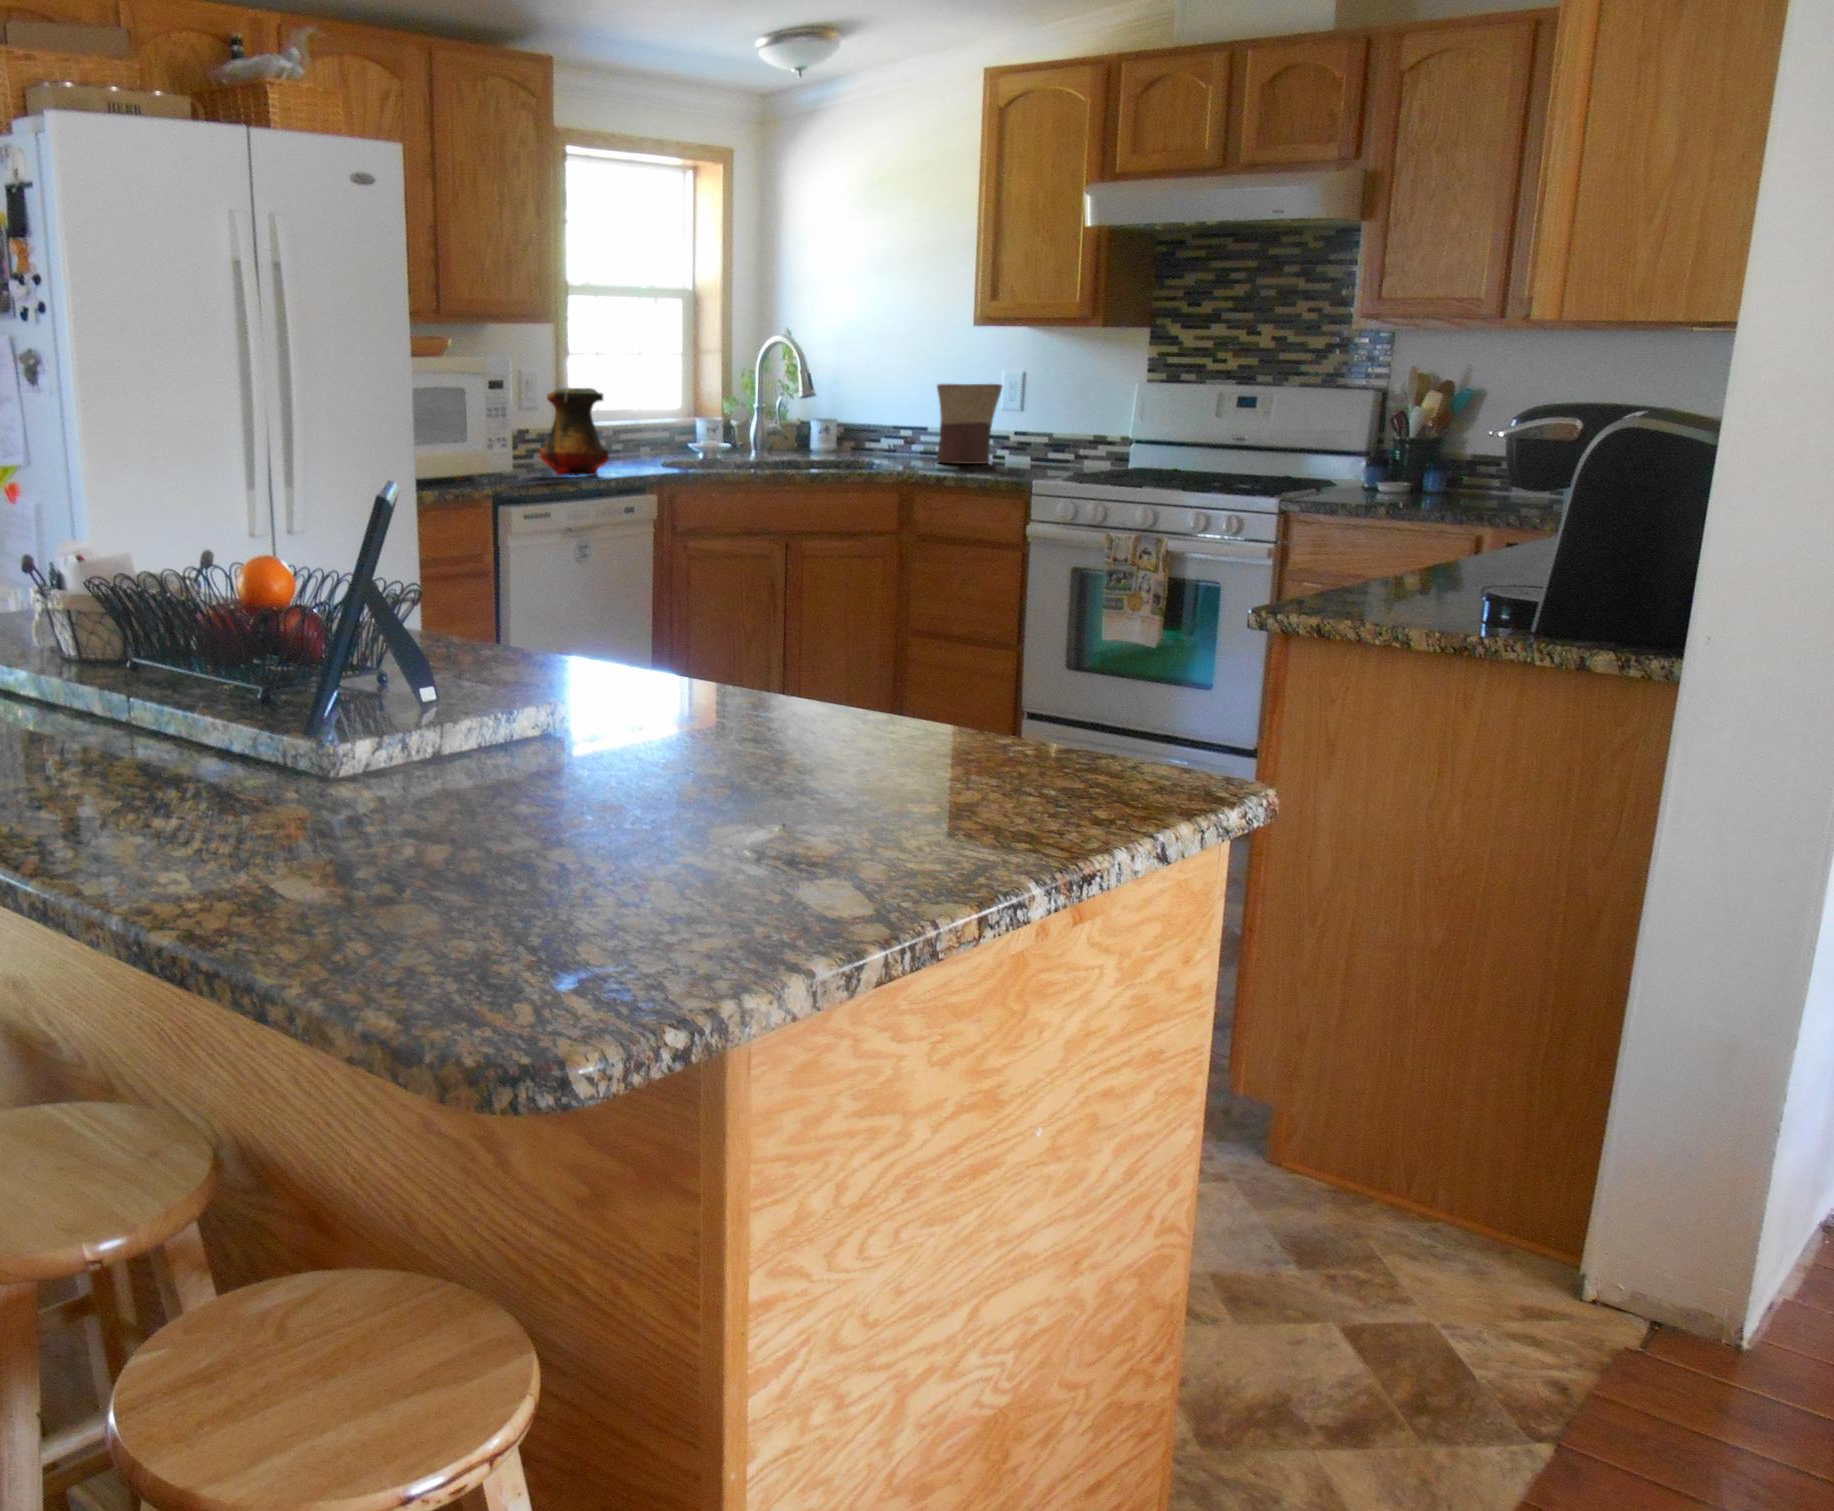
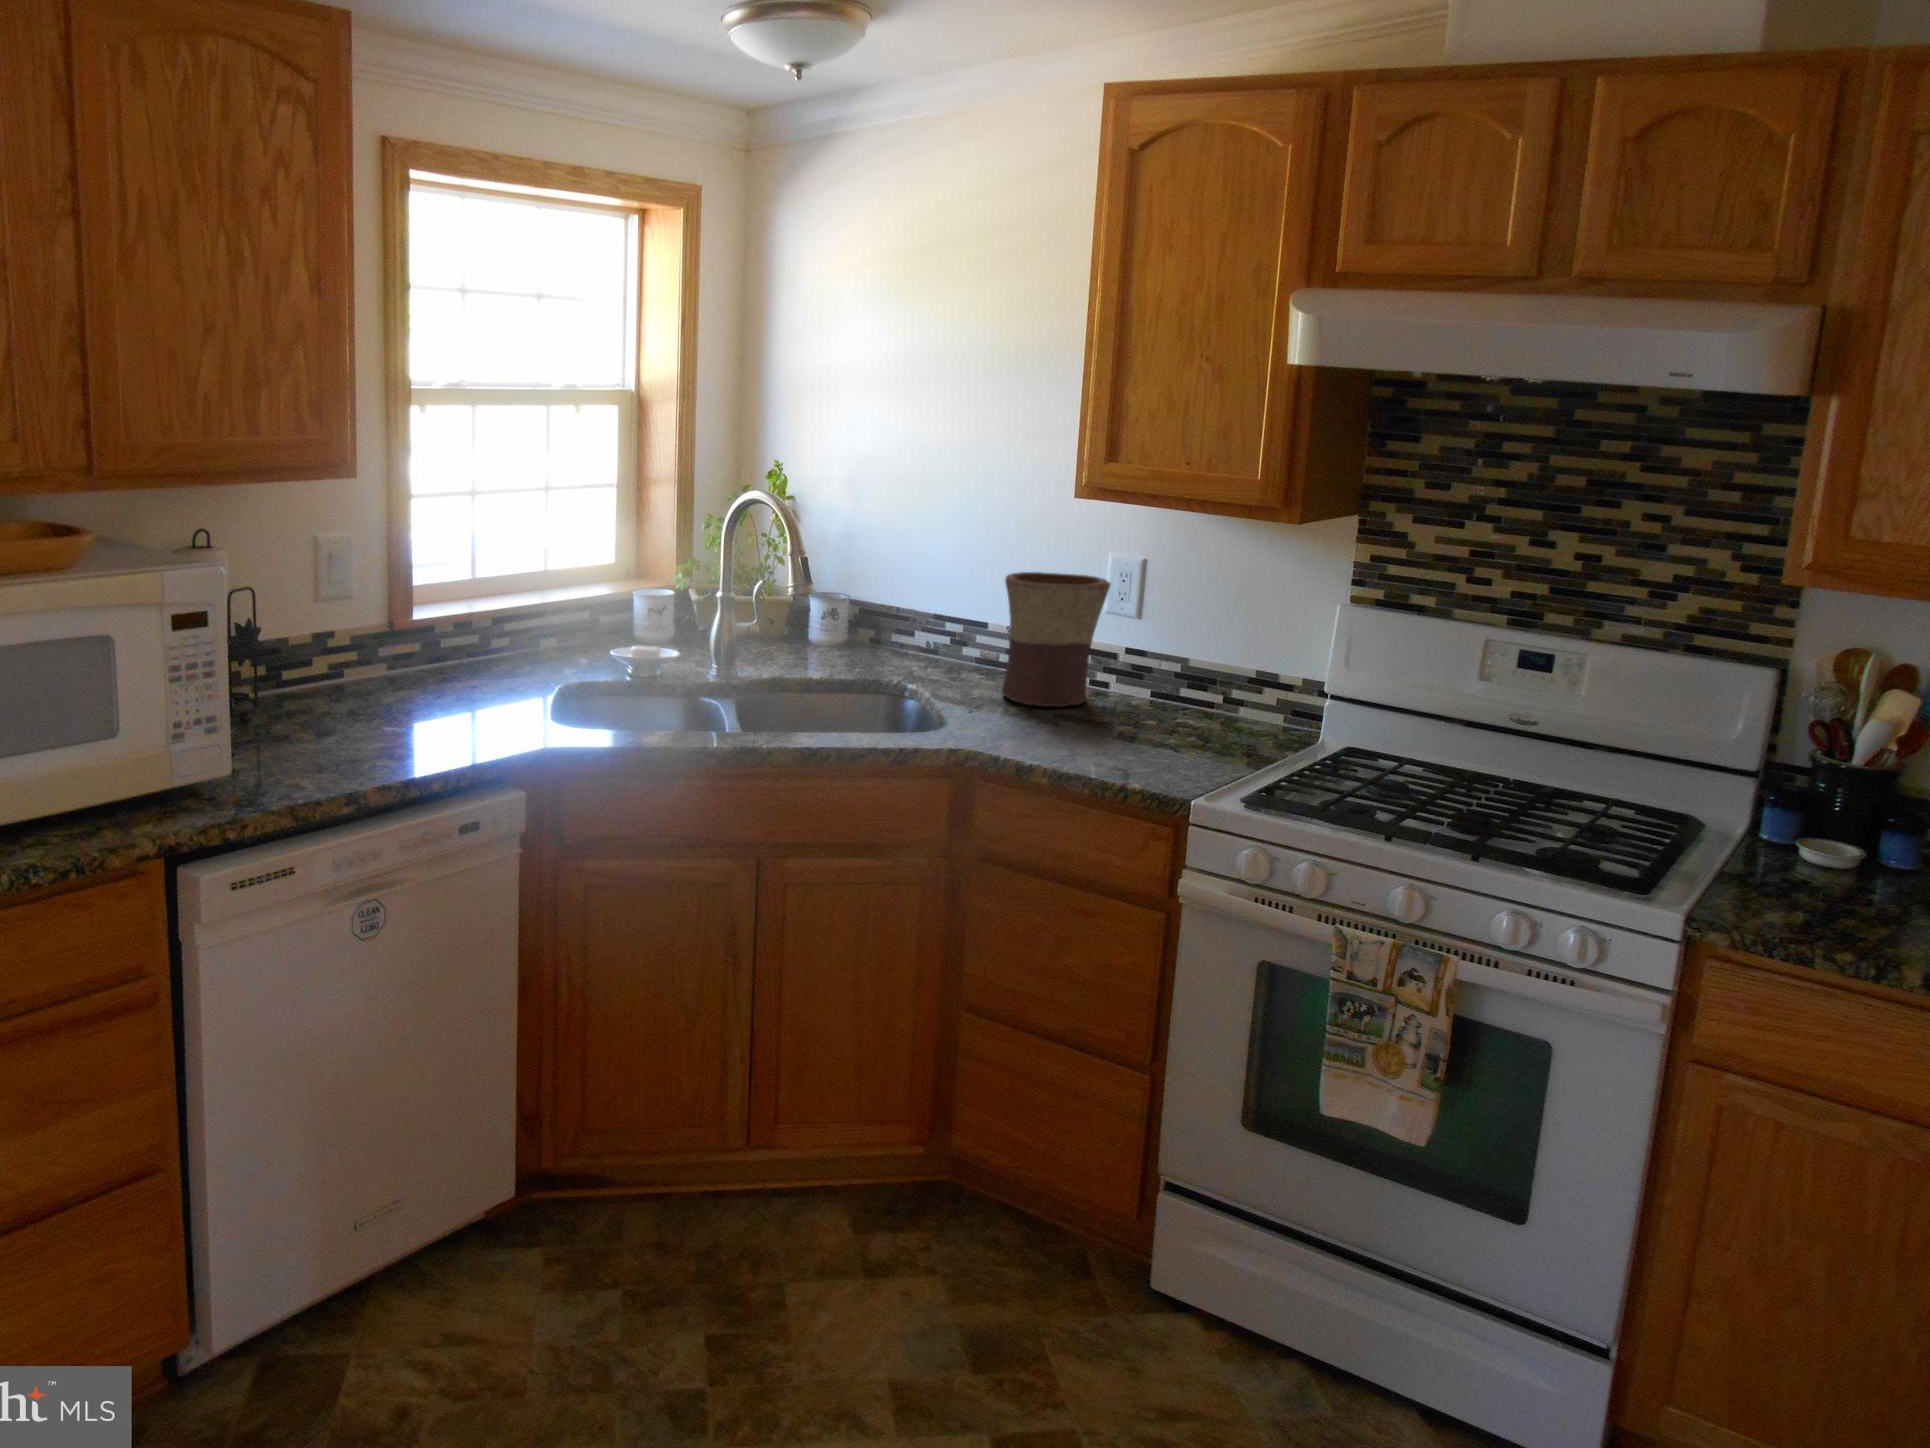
vase: present [539,388,609,476] -> none [316,605,439,761]

